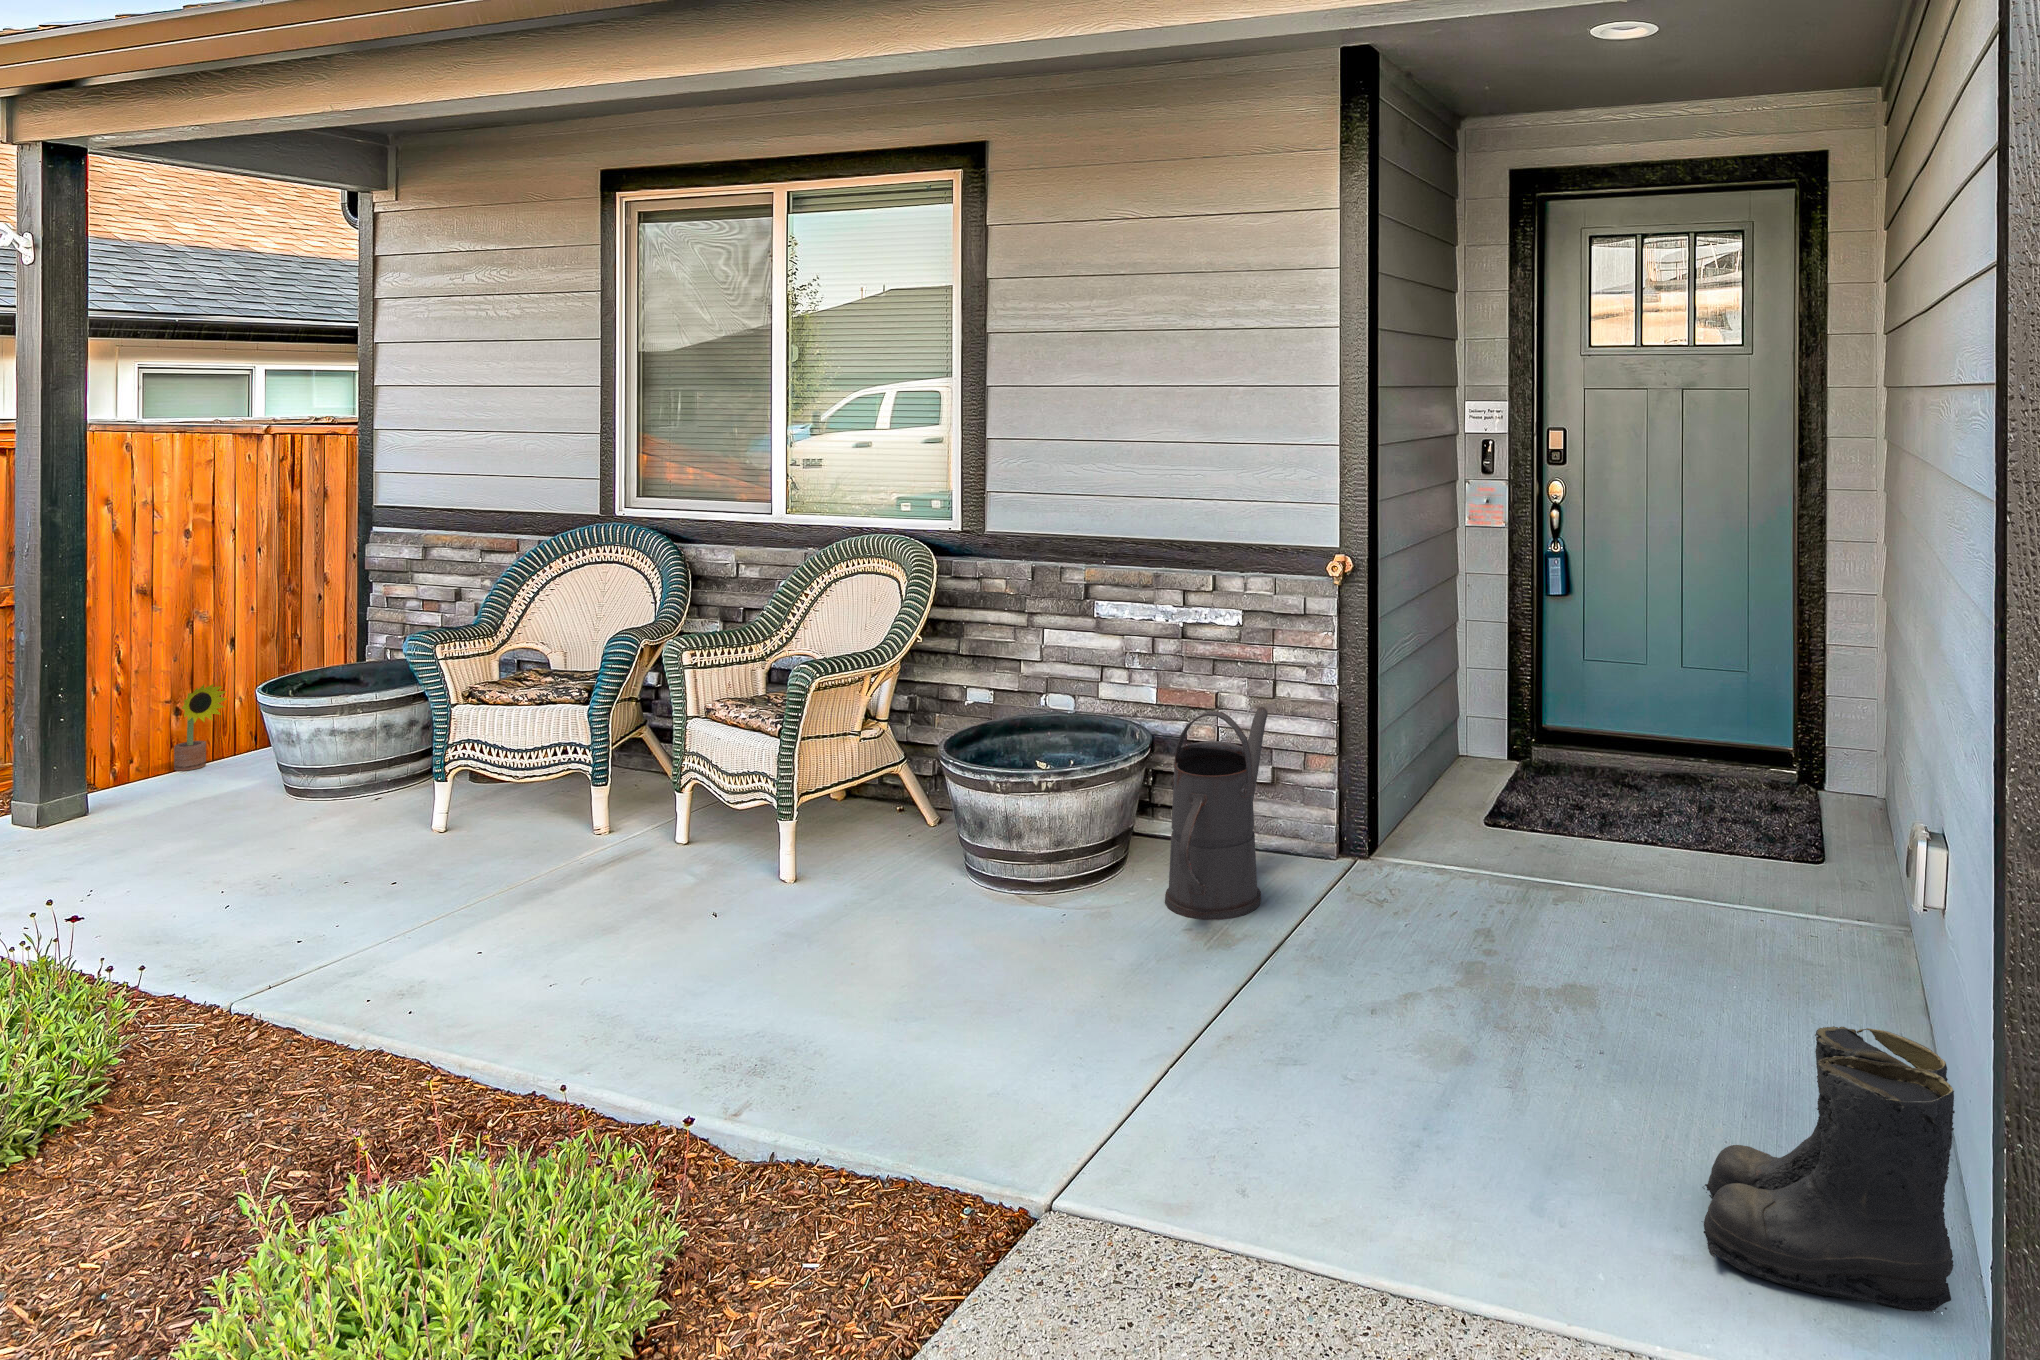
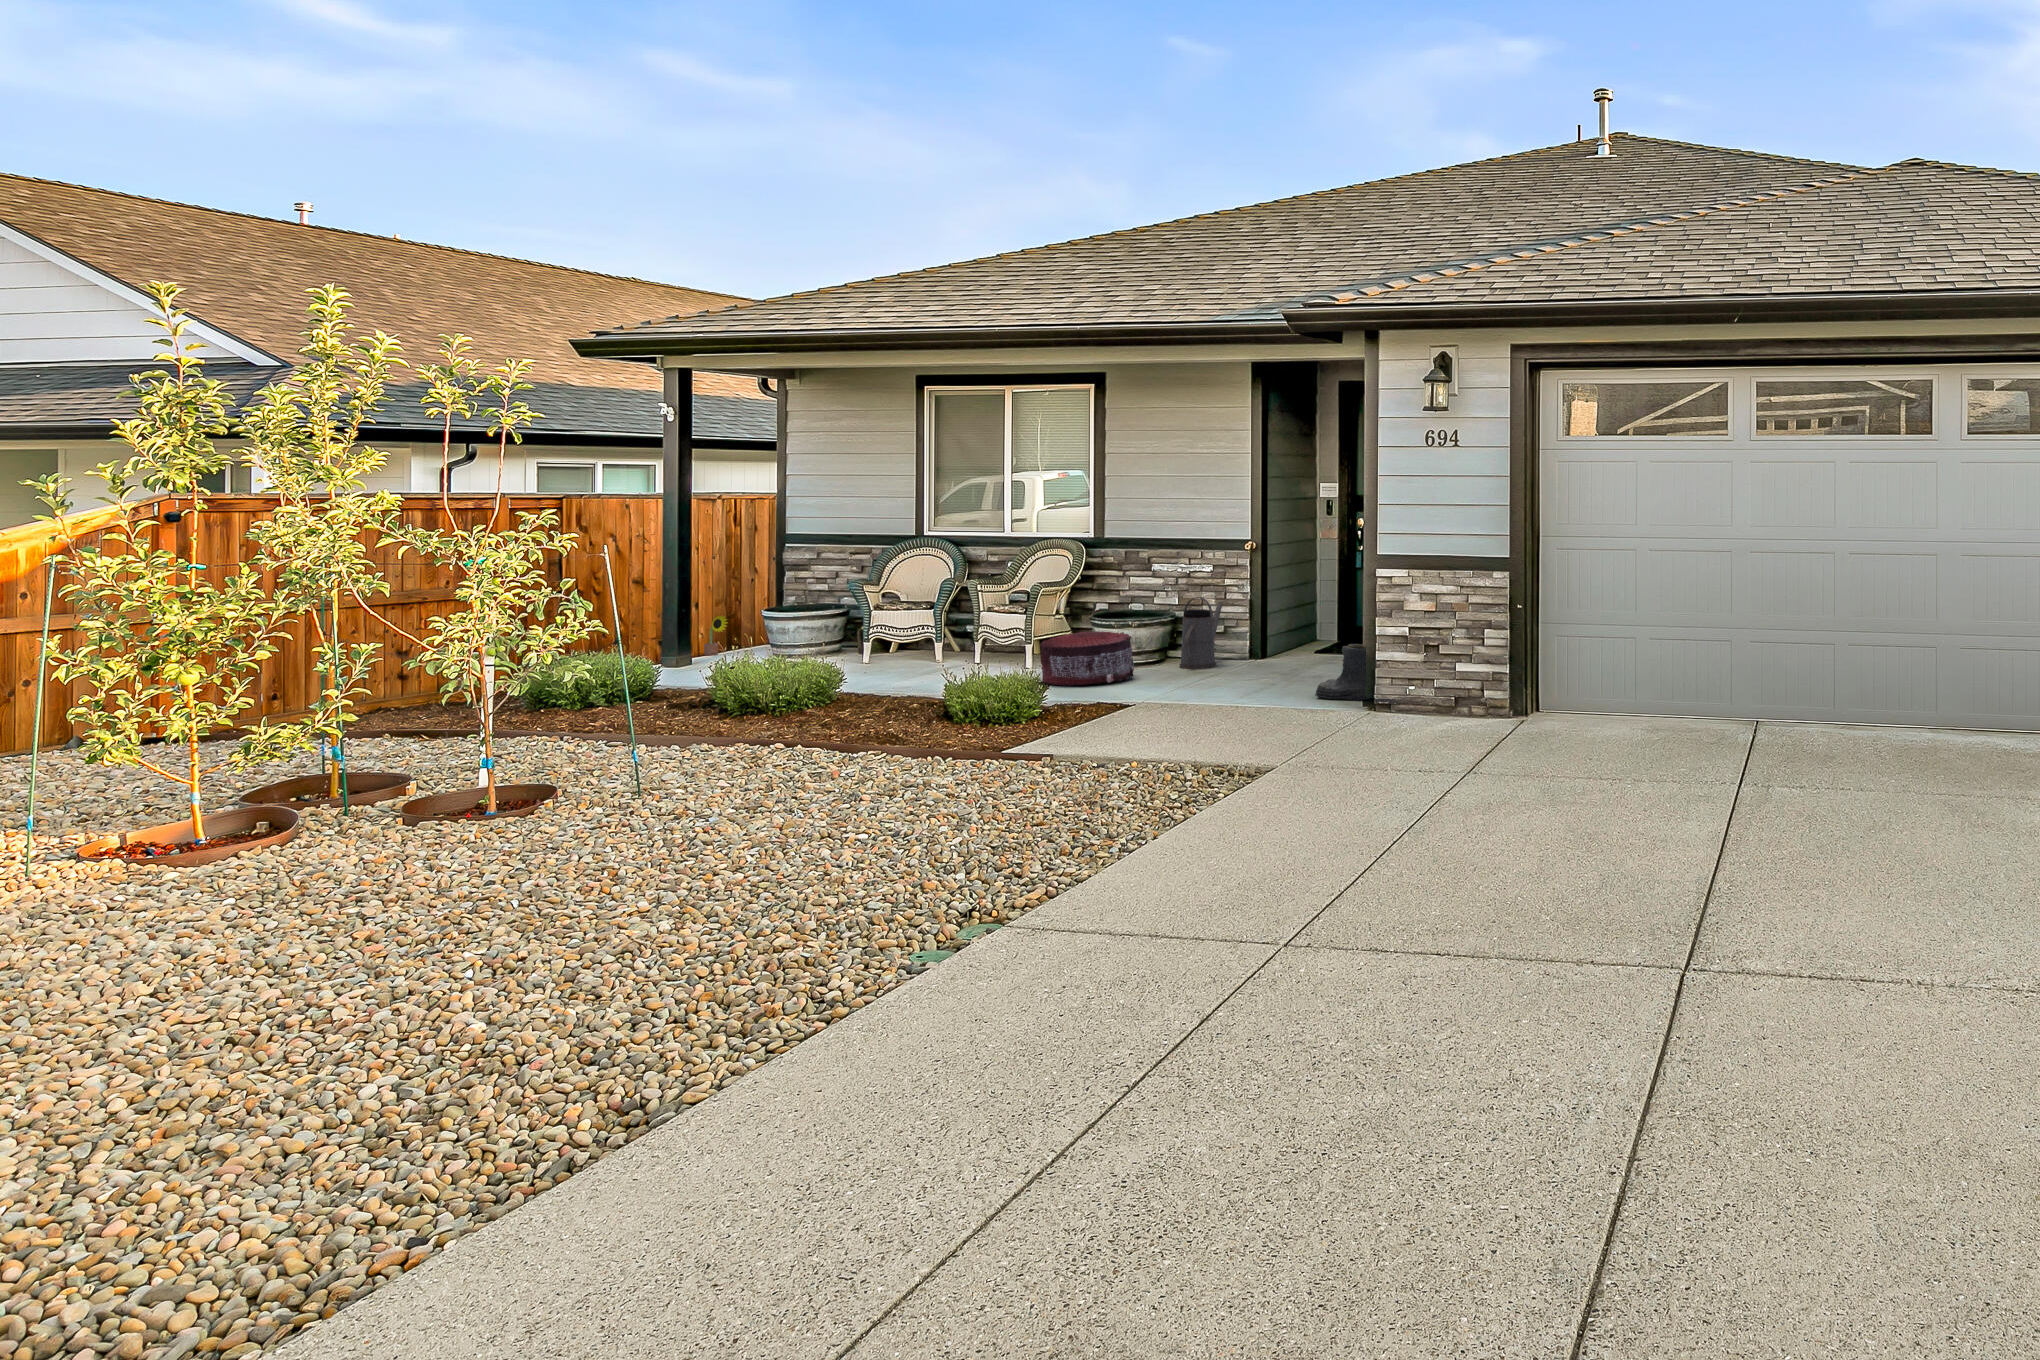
pouf: none [776,816,1040,1038] -> present [1041,631,1134,686]

